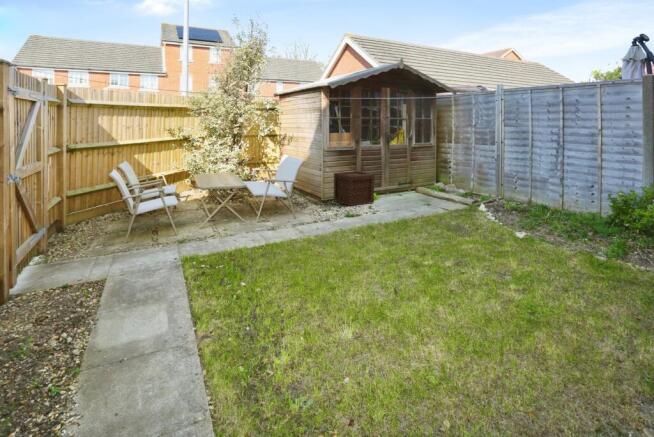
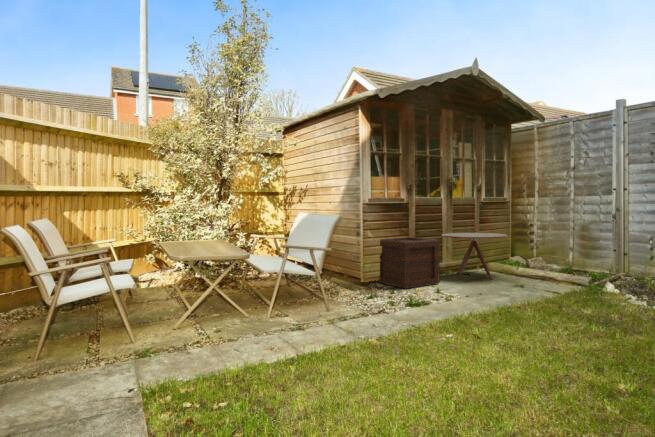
round table: none [380,168,423,201] -> present [442,233,507,280]

